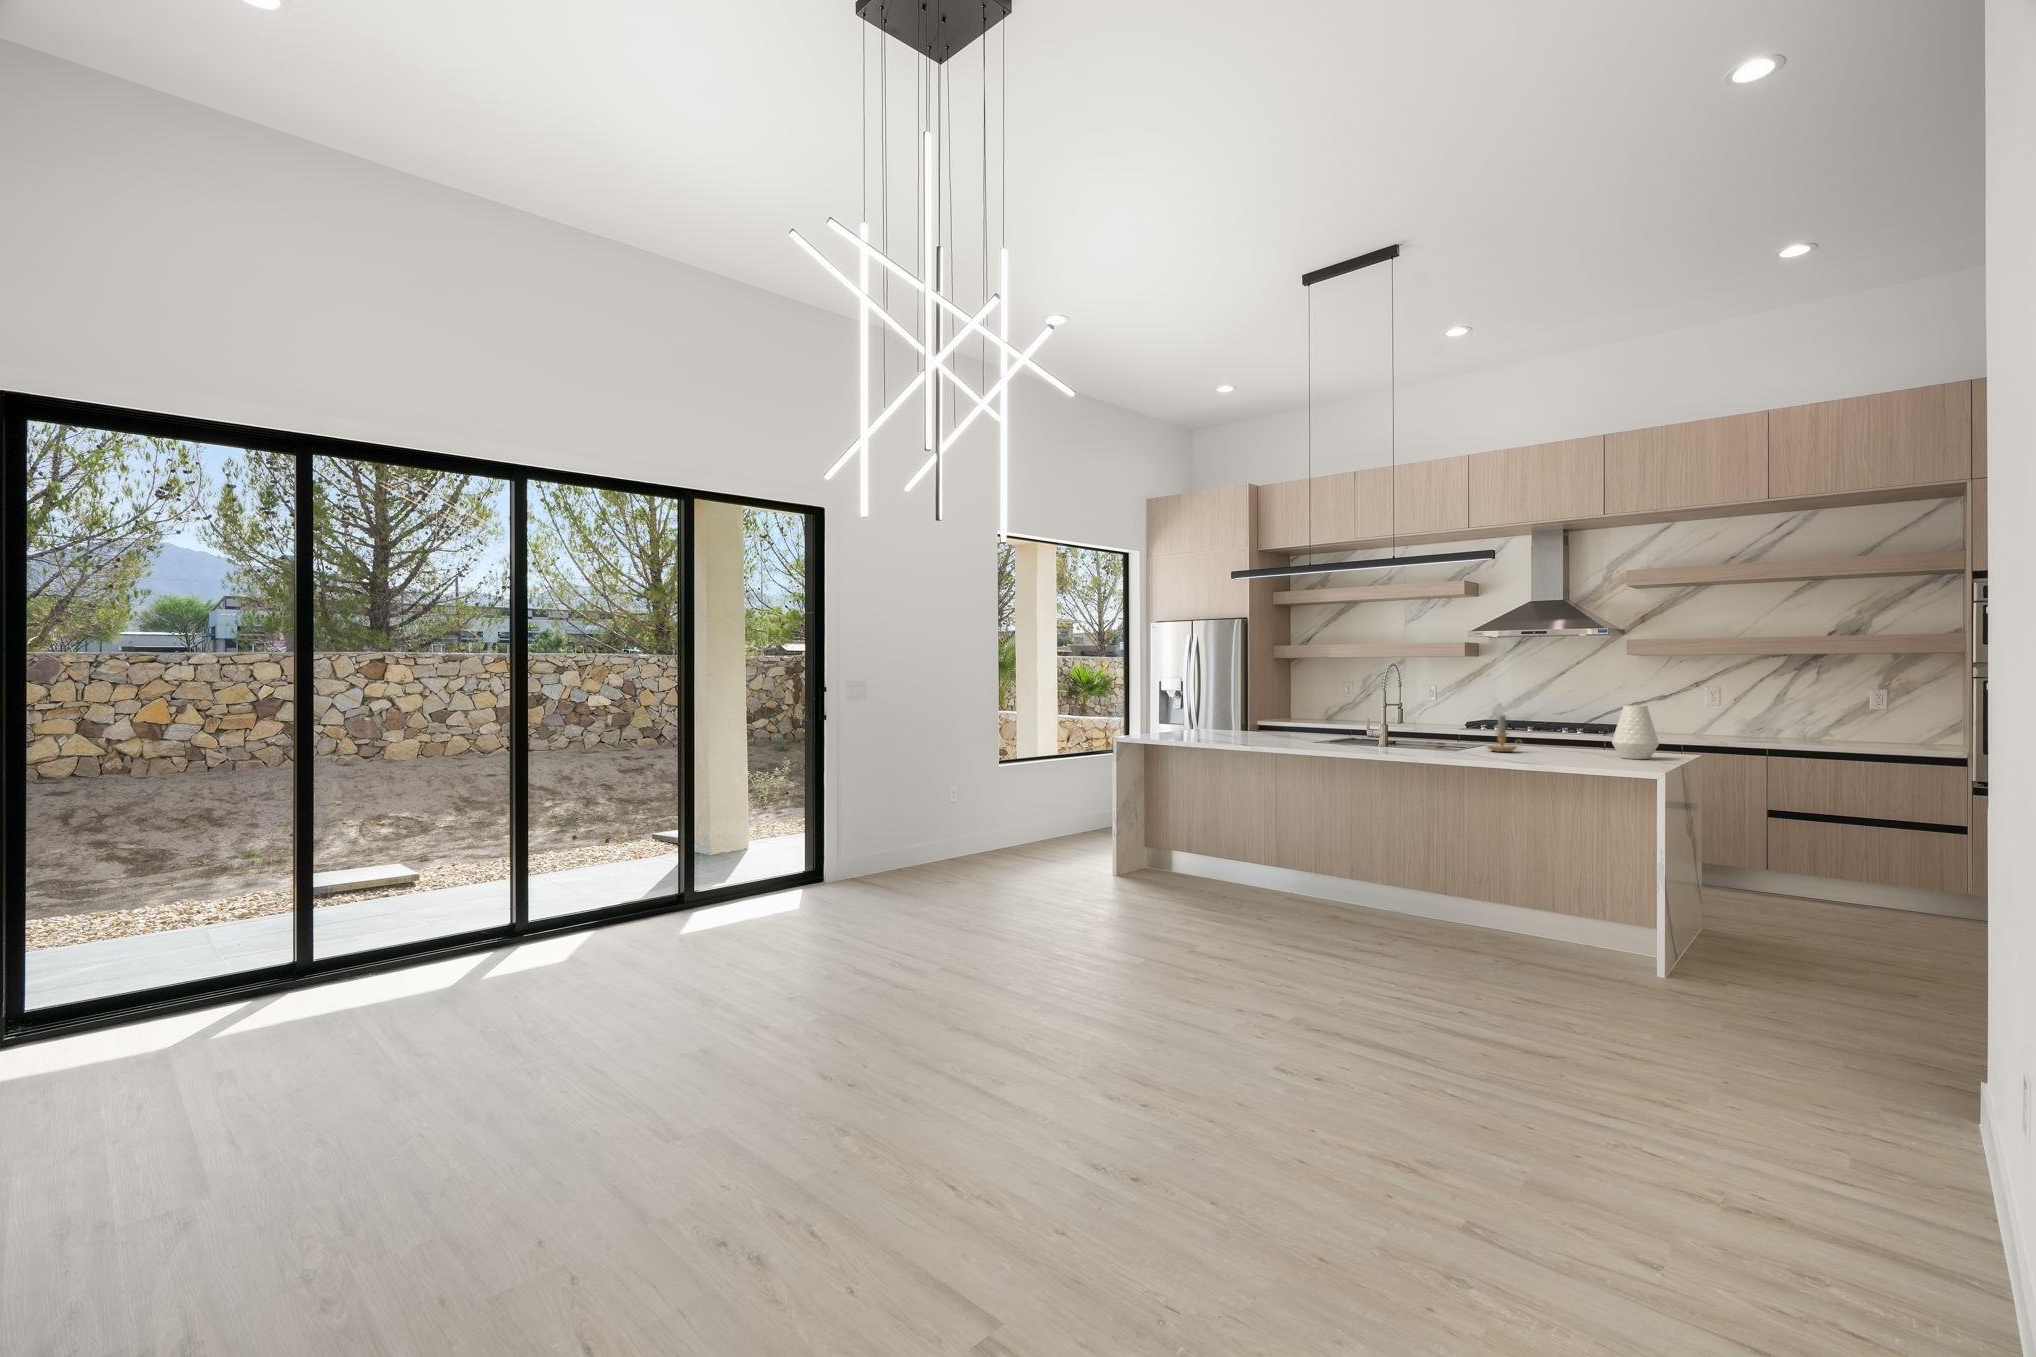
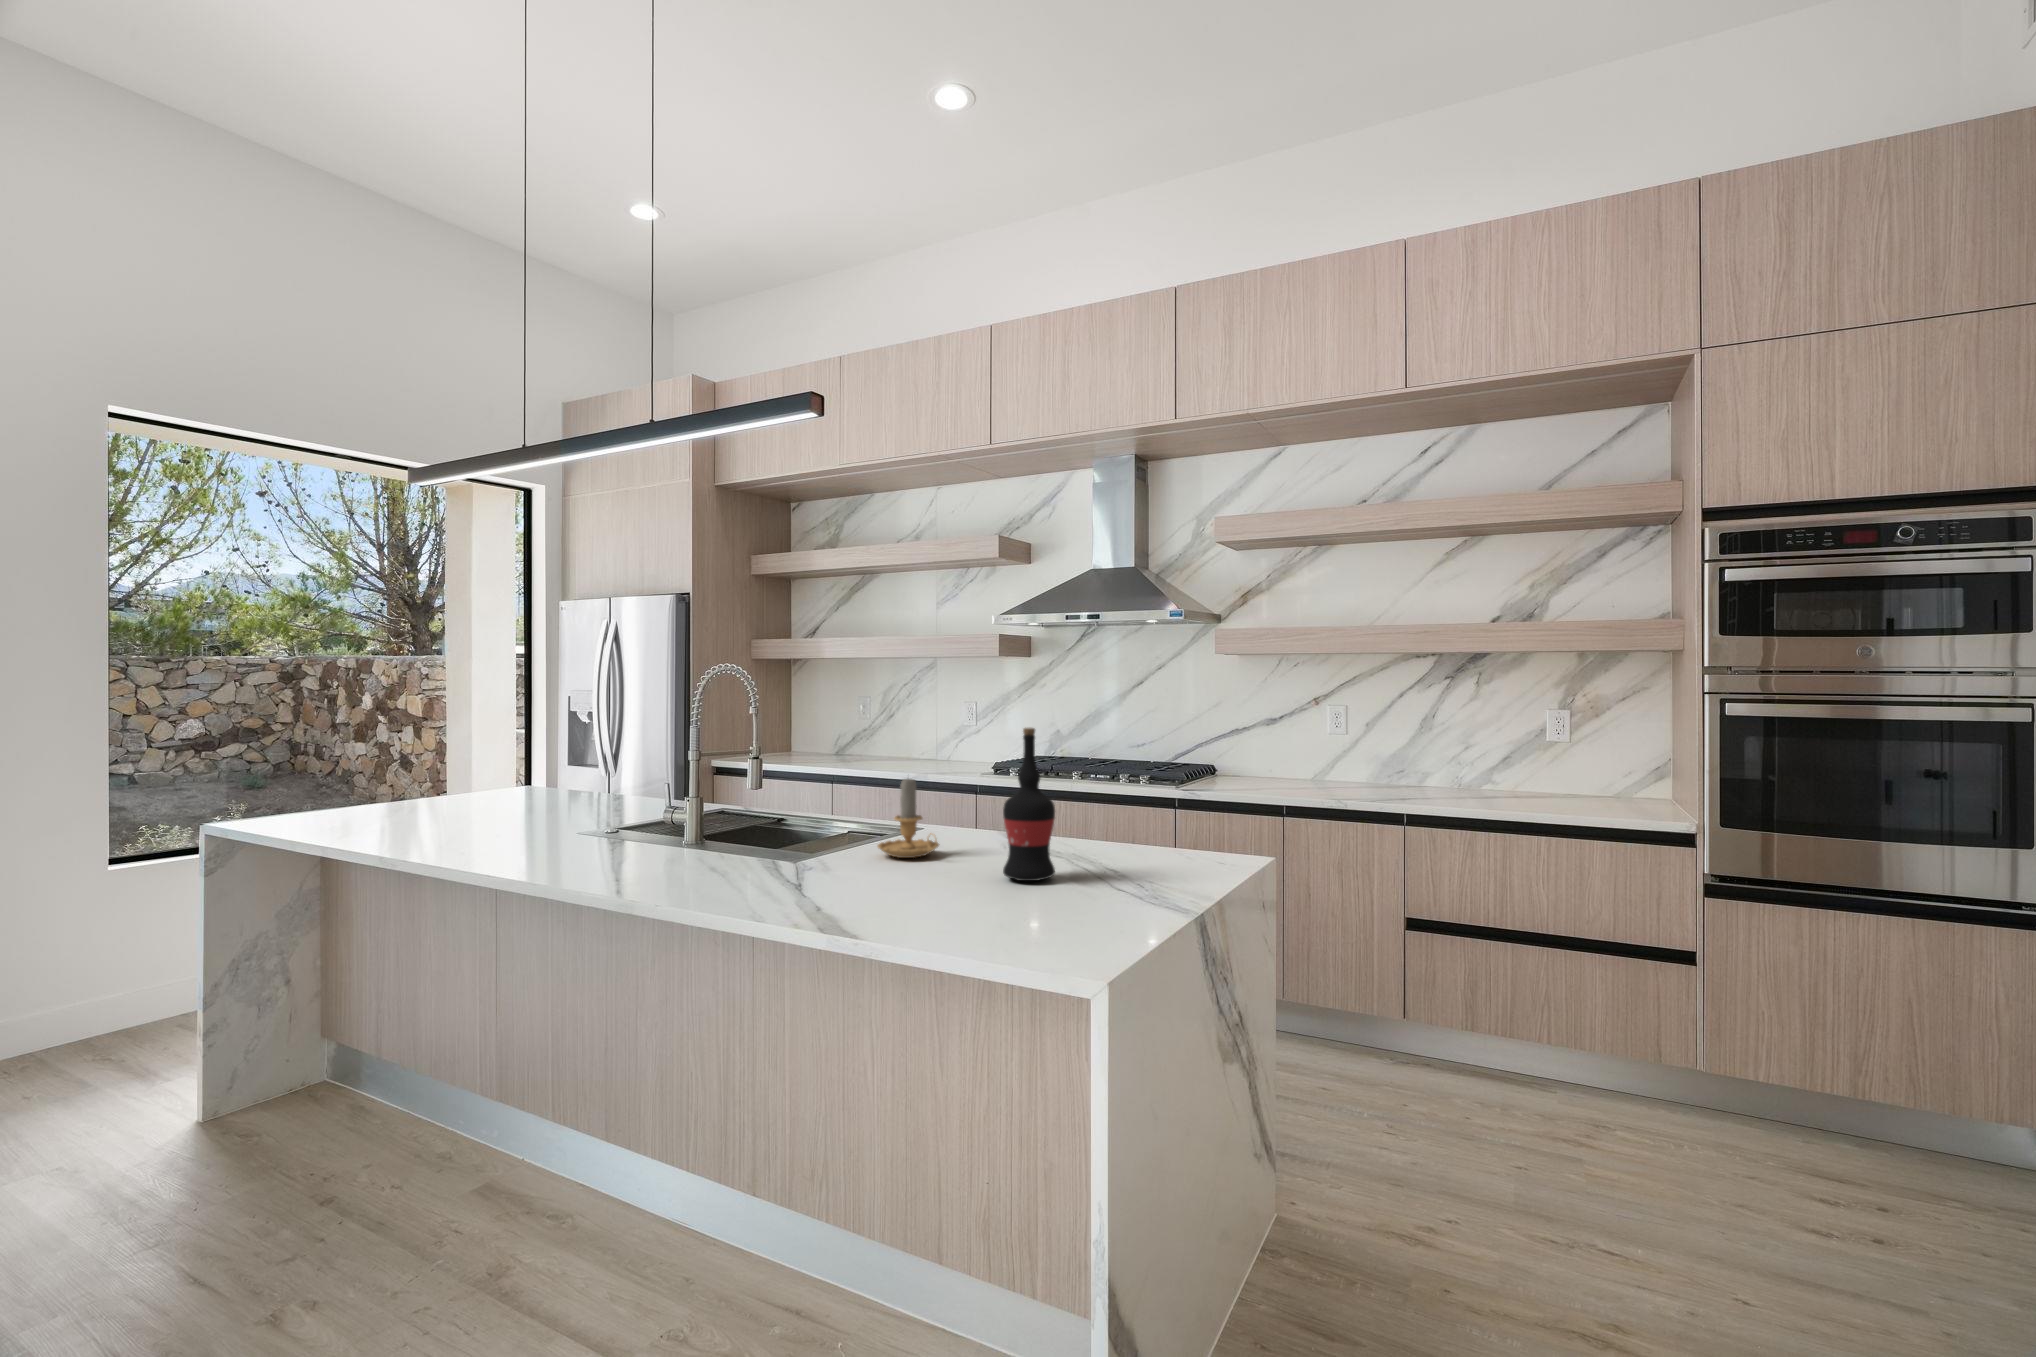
wine bottle: none [1567,689,1595,758] -> present [1003,728,1055,881]
vase: present [1612,705,1659,759] -> none [1098,759,1184,879]

